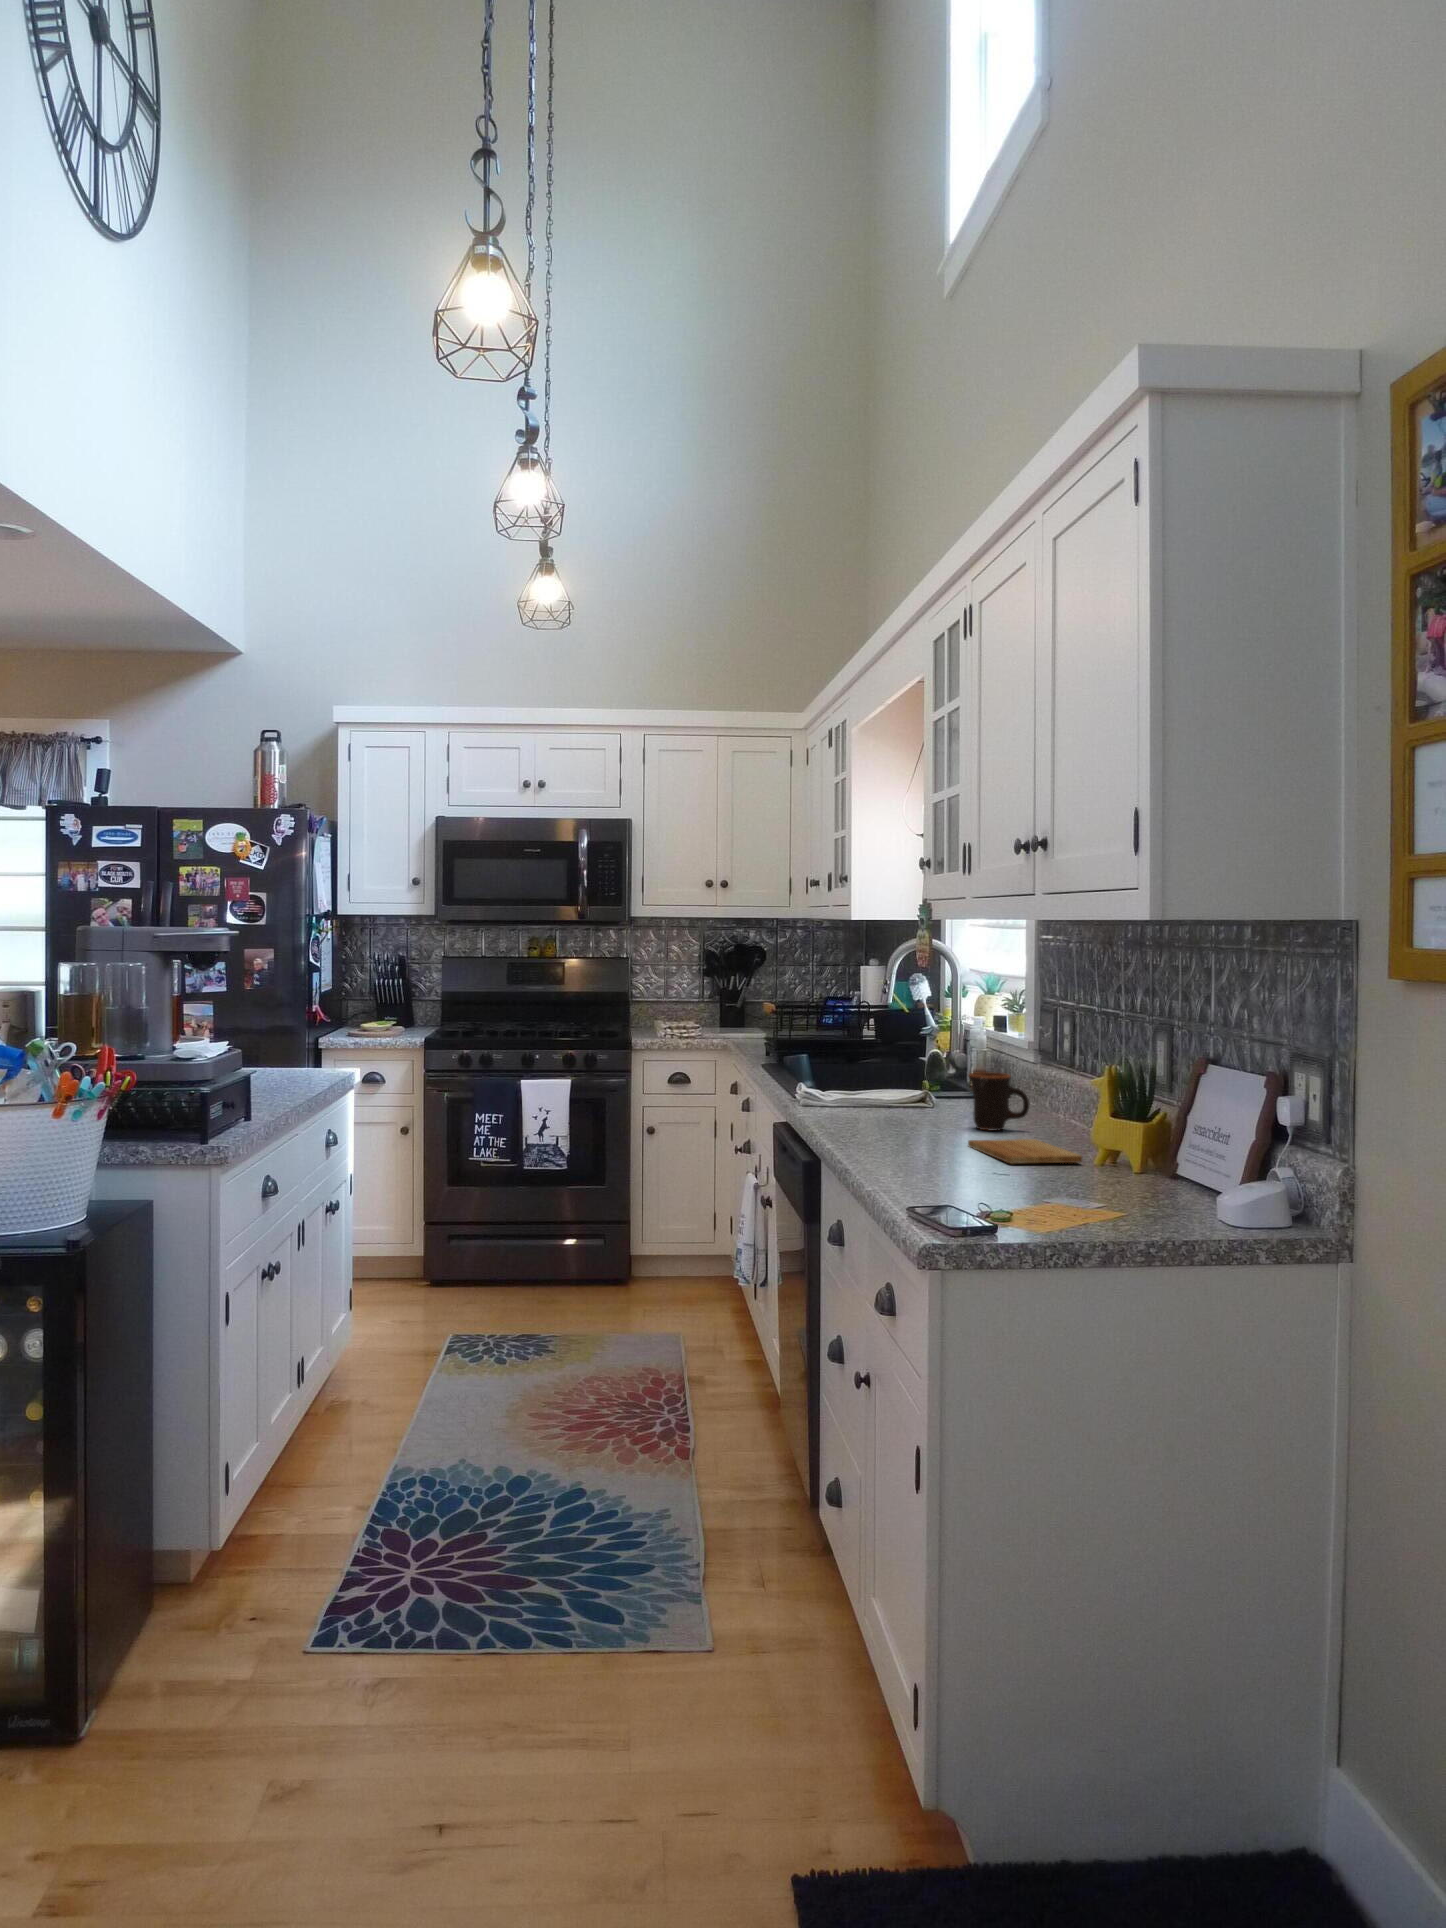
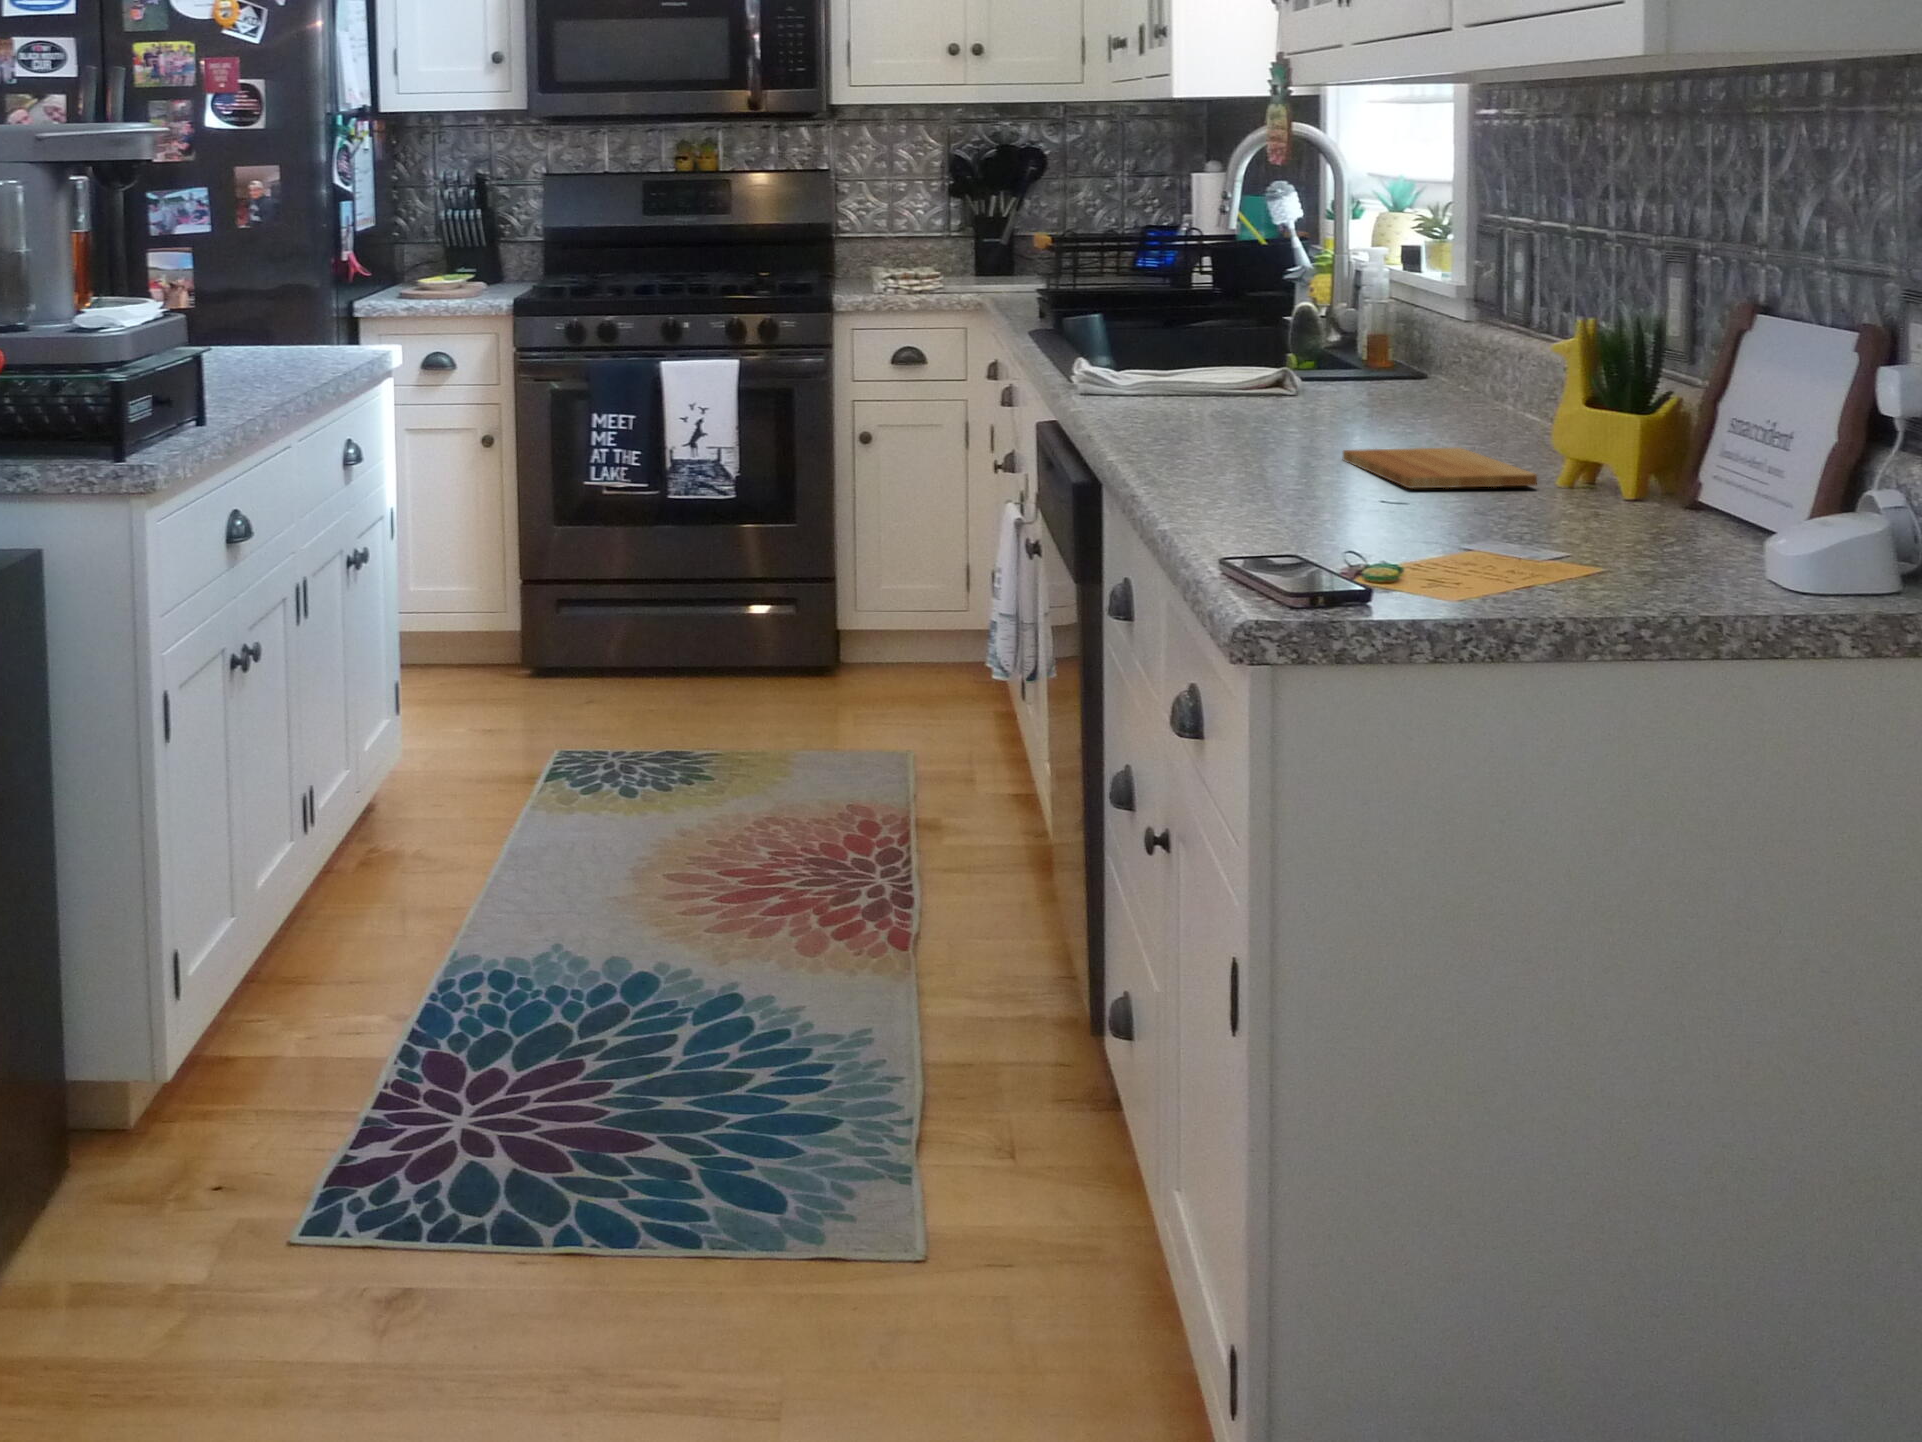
mug: present [968,1072,1029,1131] -> none [1349,338,1455,434]

